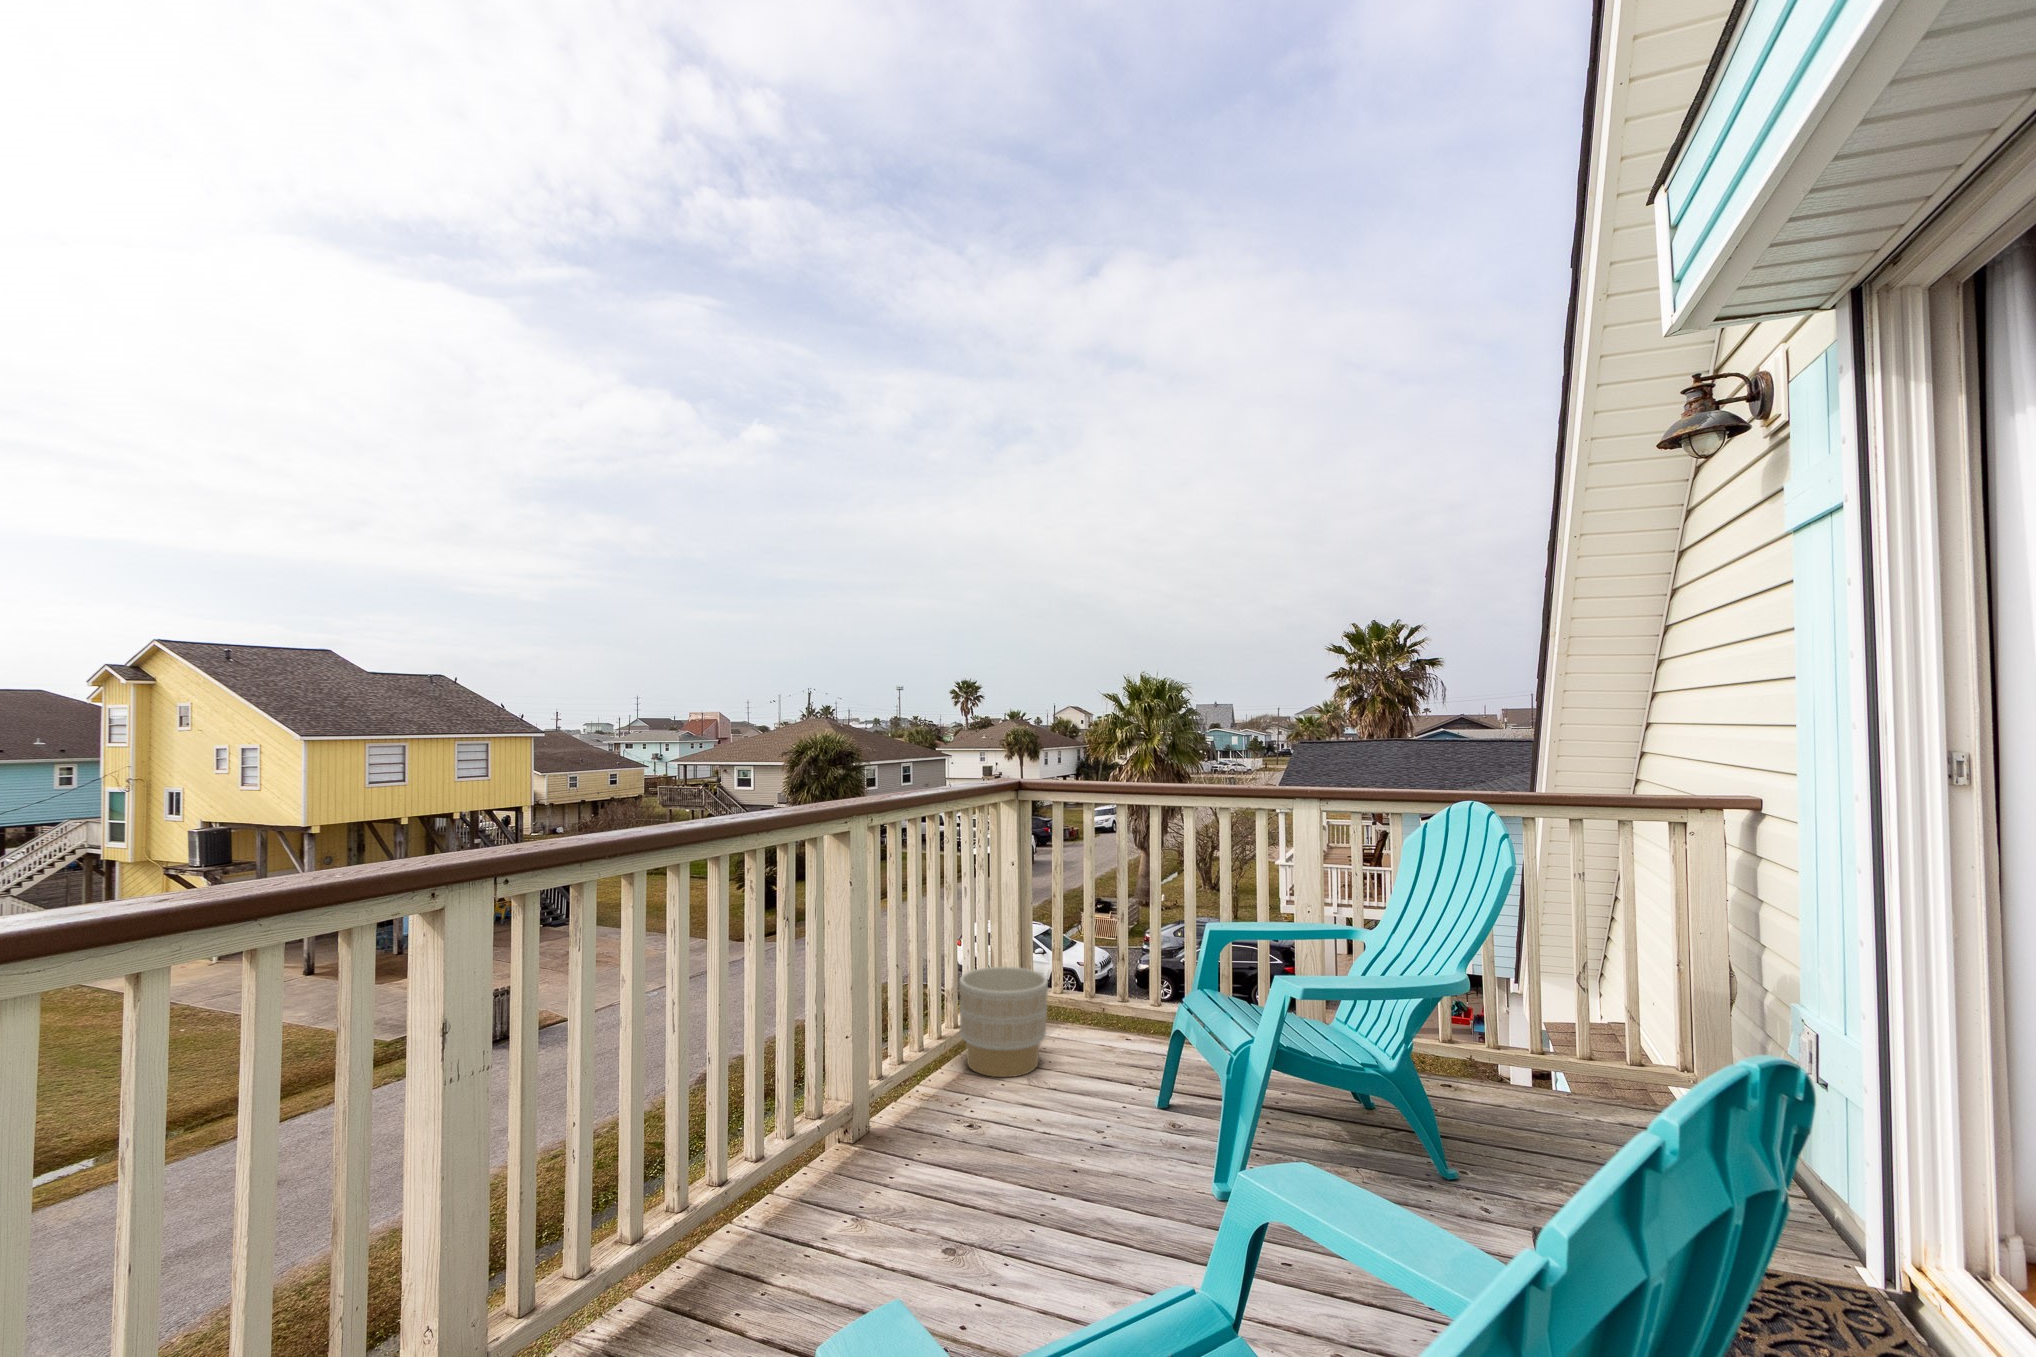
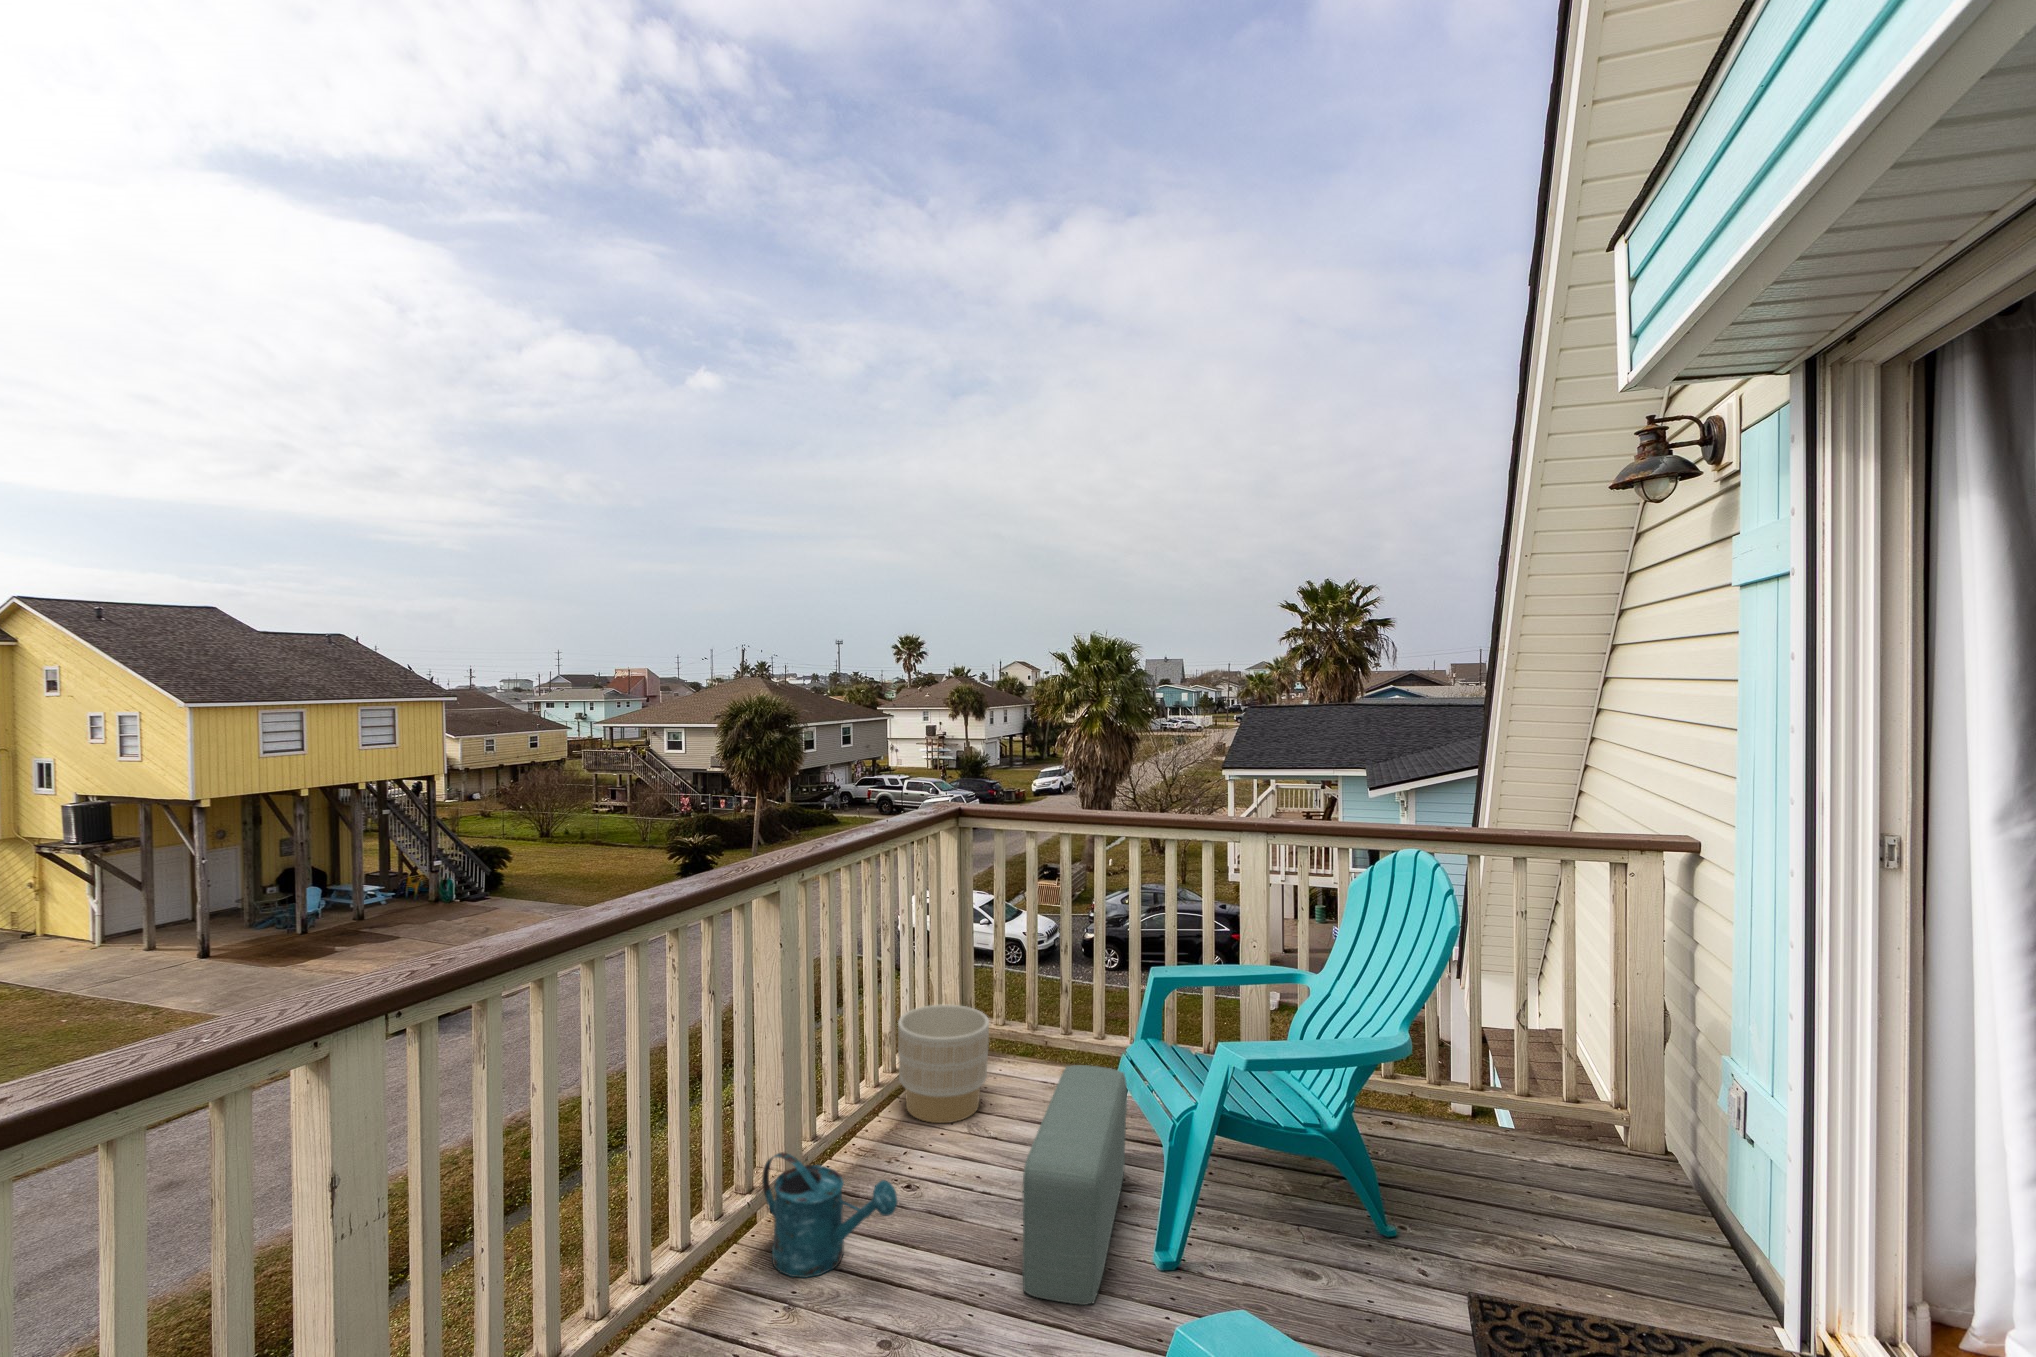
pouf: none [1082,1011,1183,1225] -> present [1023,1065,1127,1305]
watering can: none [830,1077,960,1195] -> present [762,1152,898,1278]

